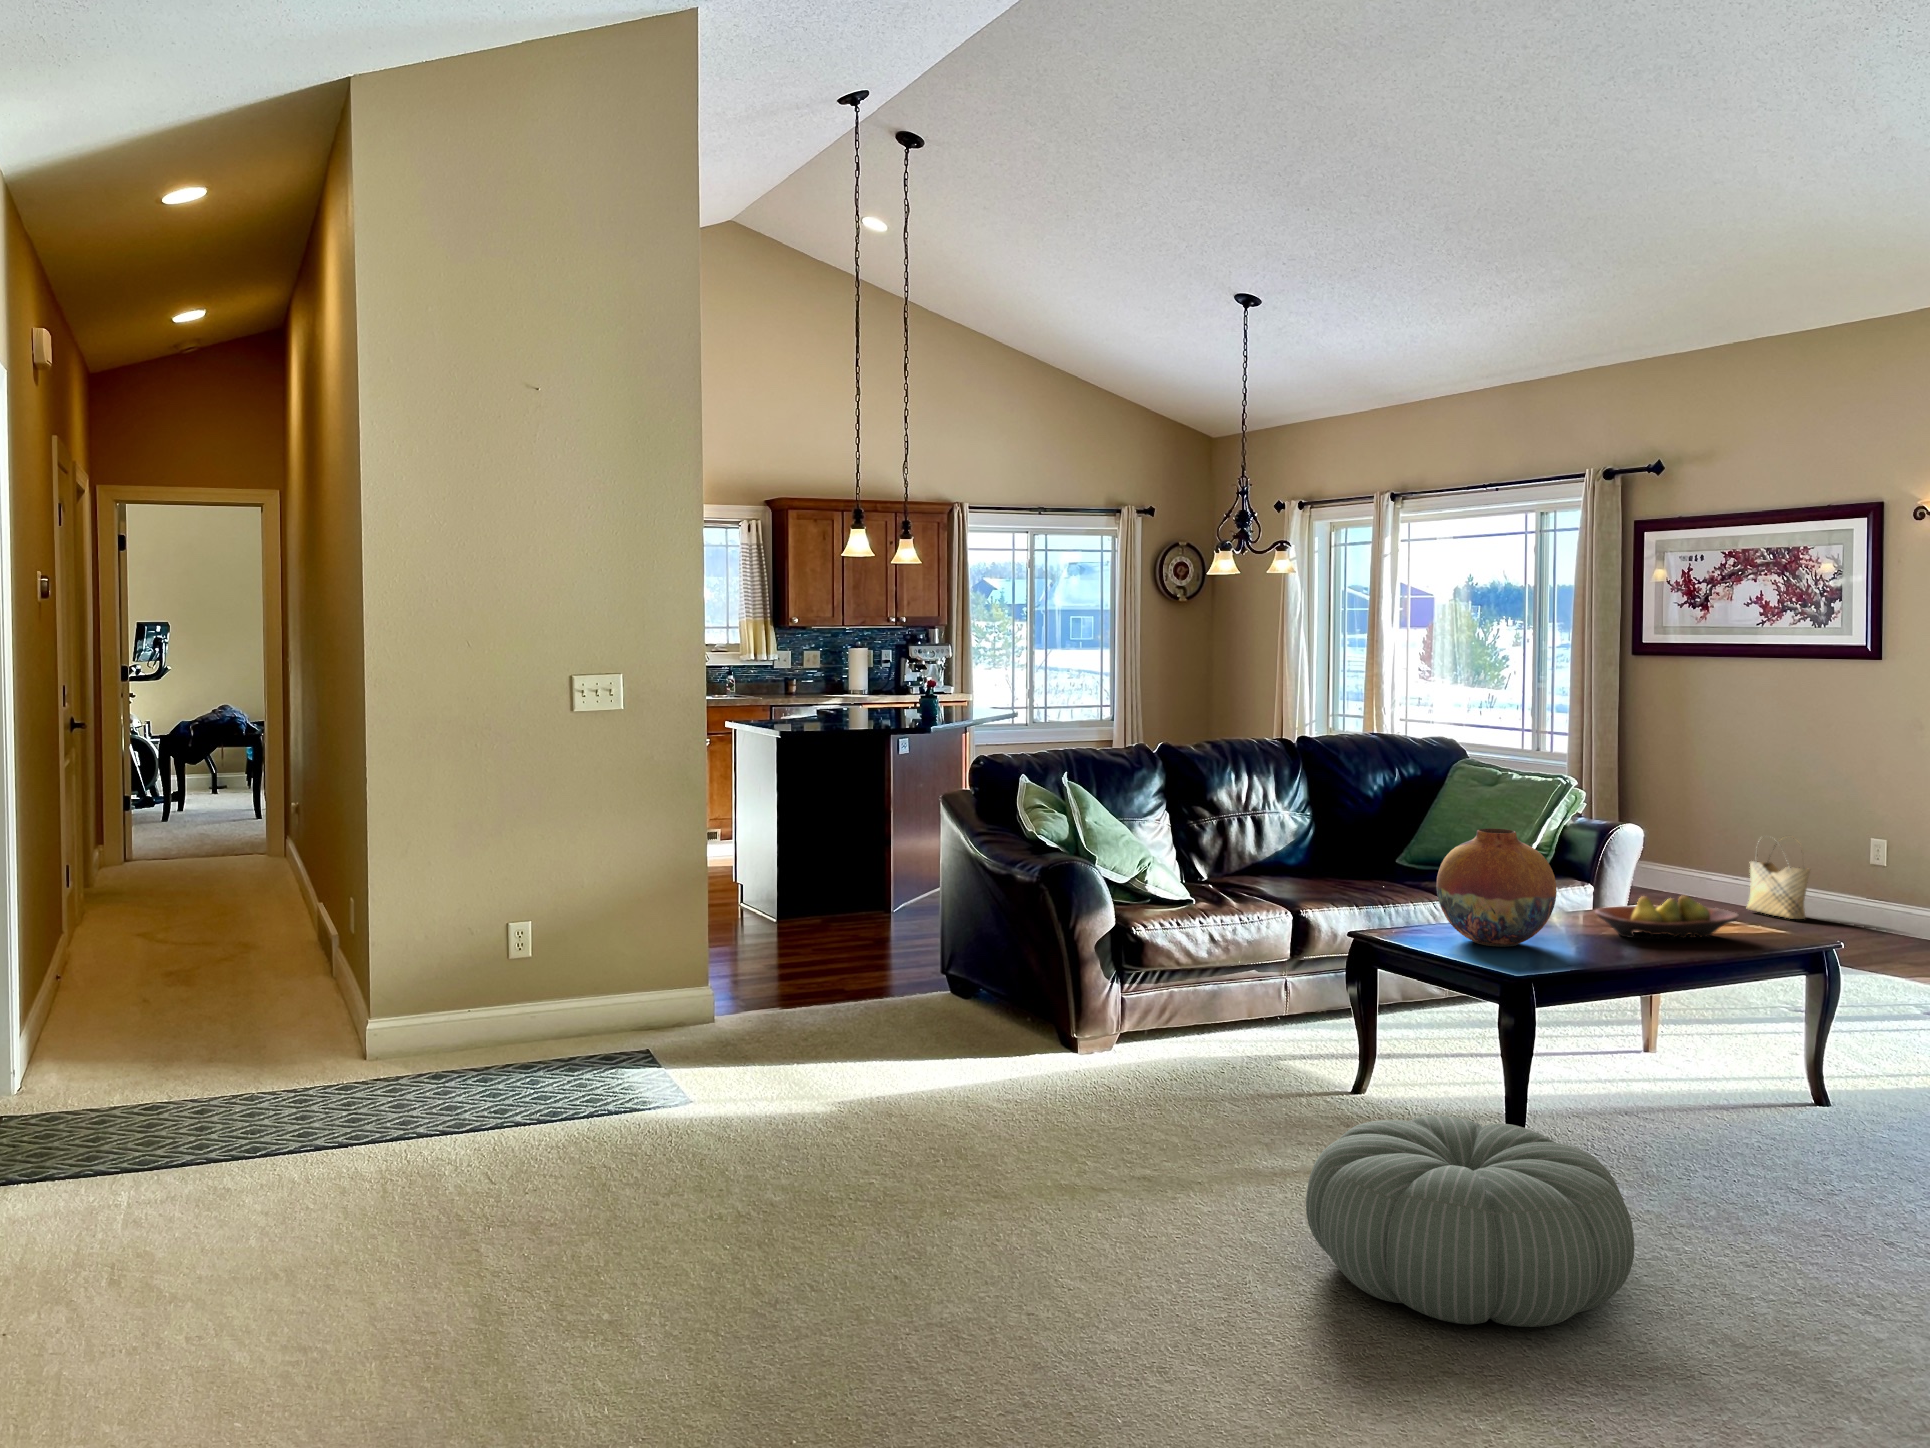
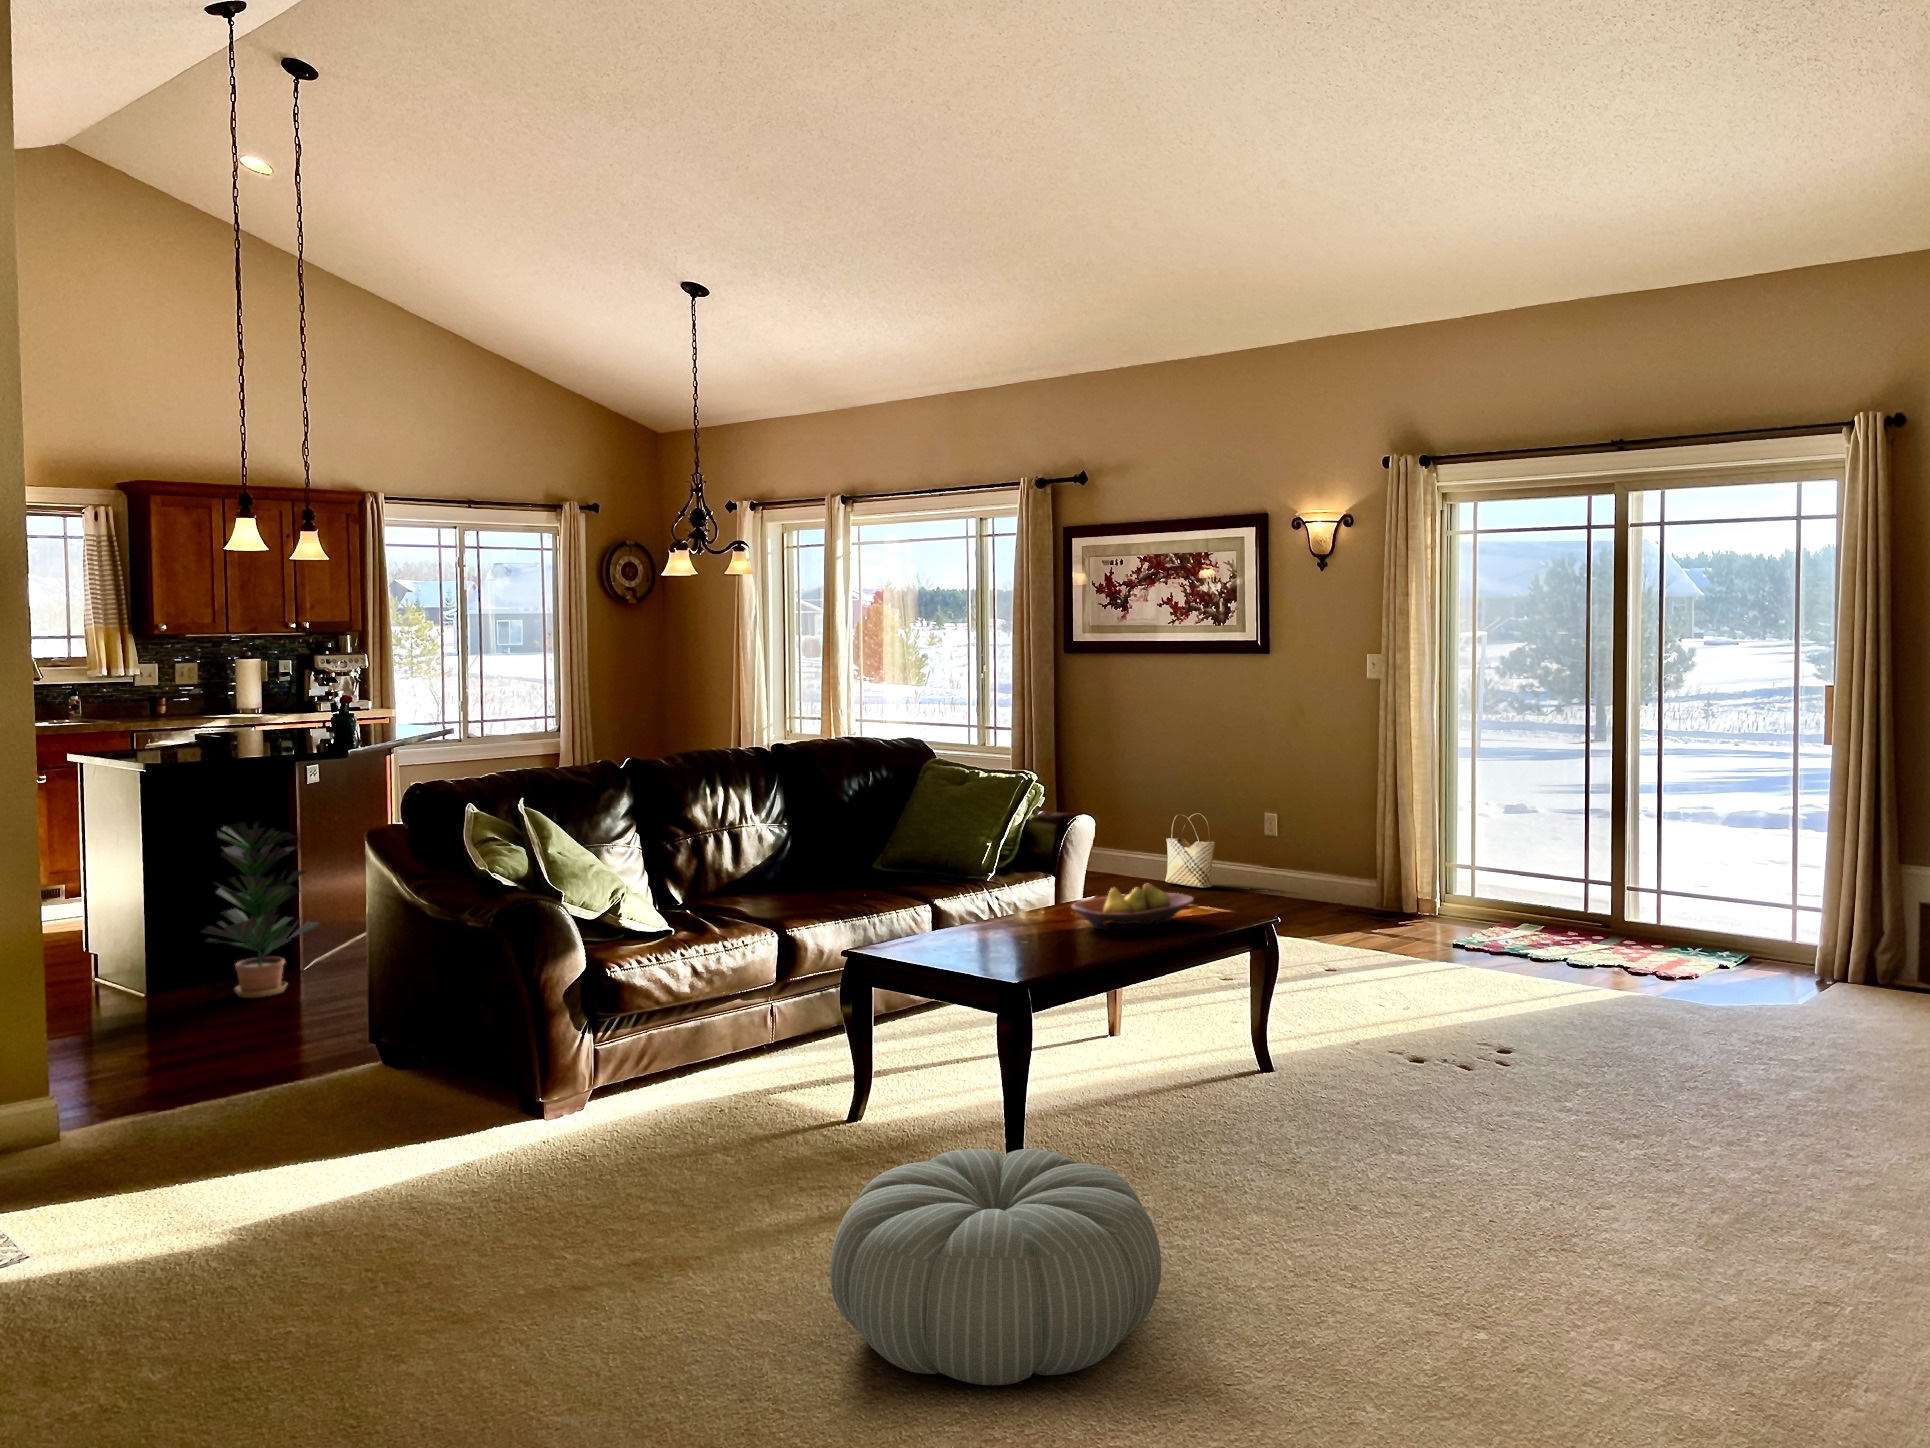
potted plant: none [815,783,905,931] -> present [202,822,319,998]
vase: present [1436,829,1557,947] -> none [929,833,1042,953]

